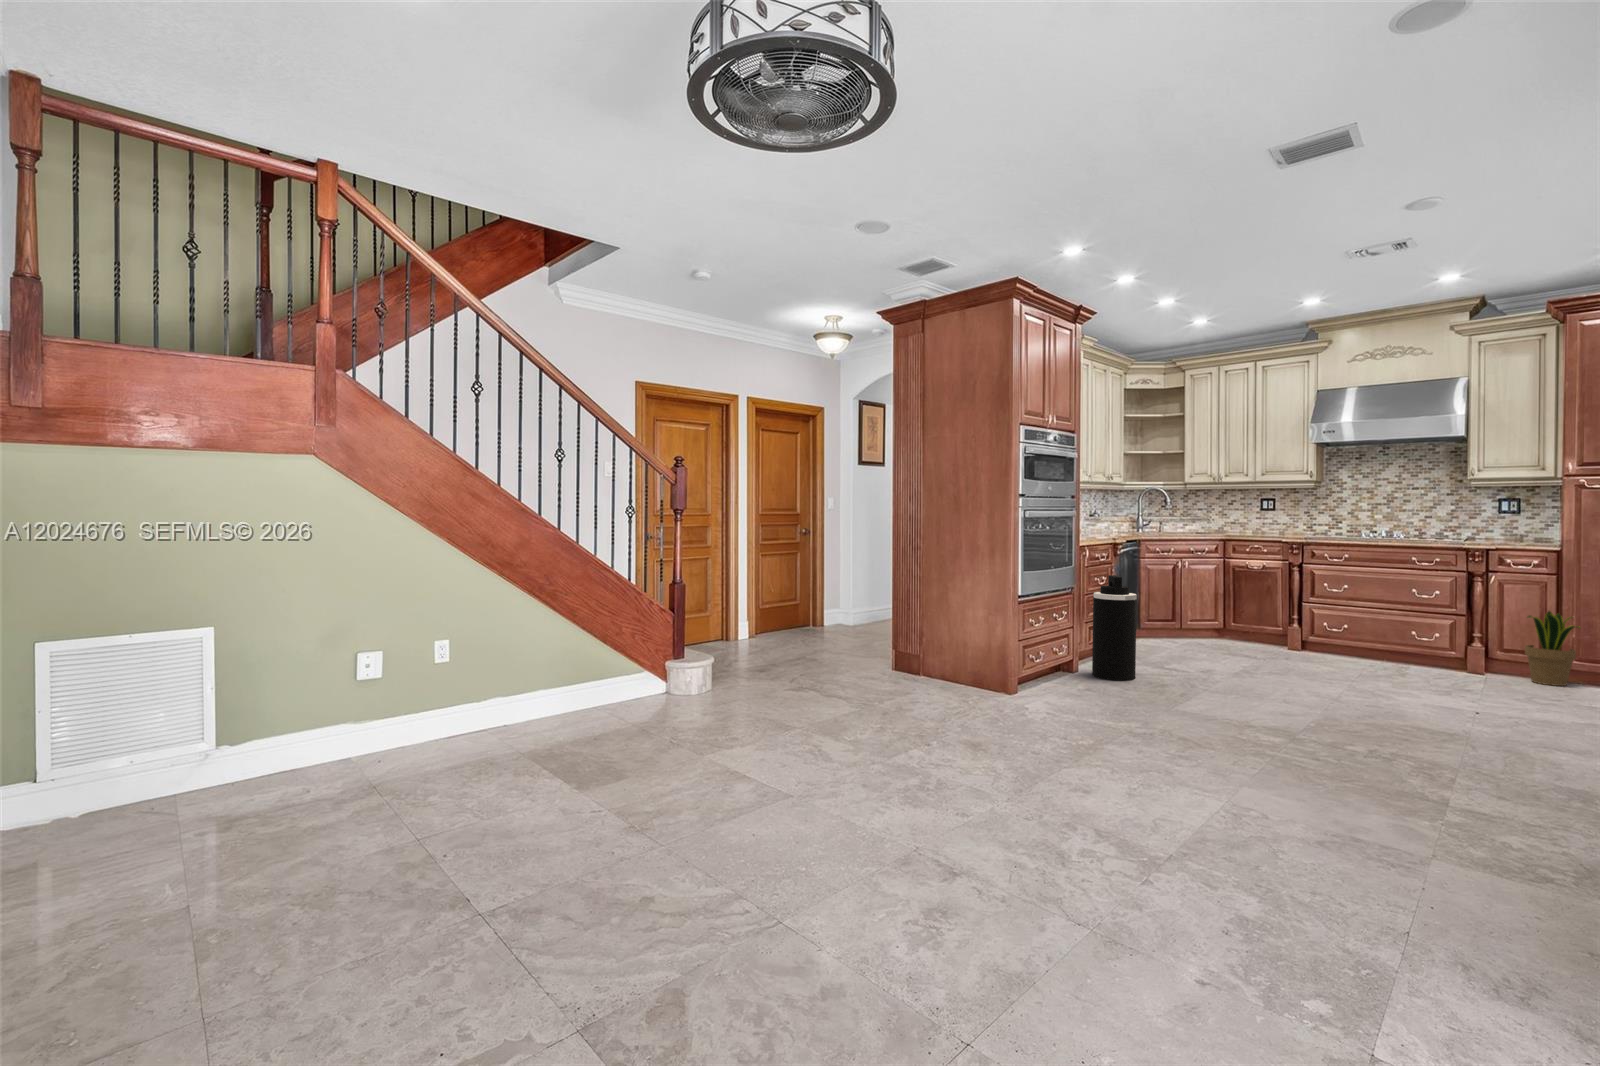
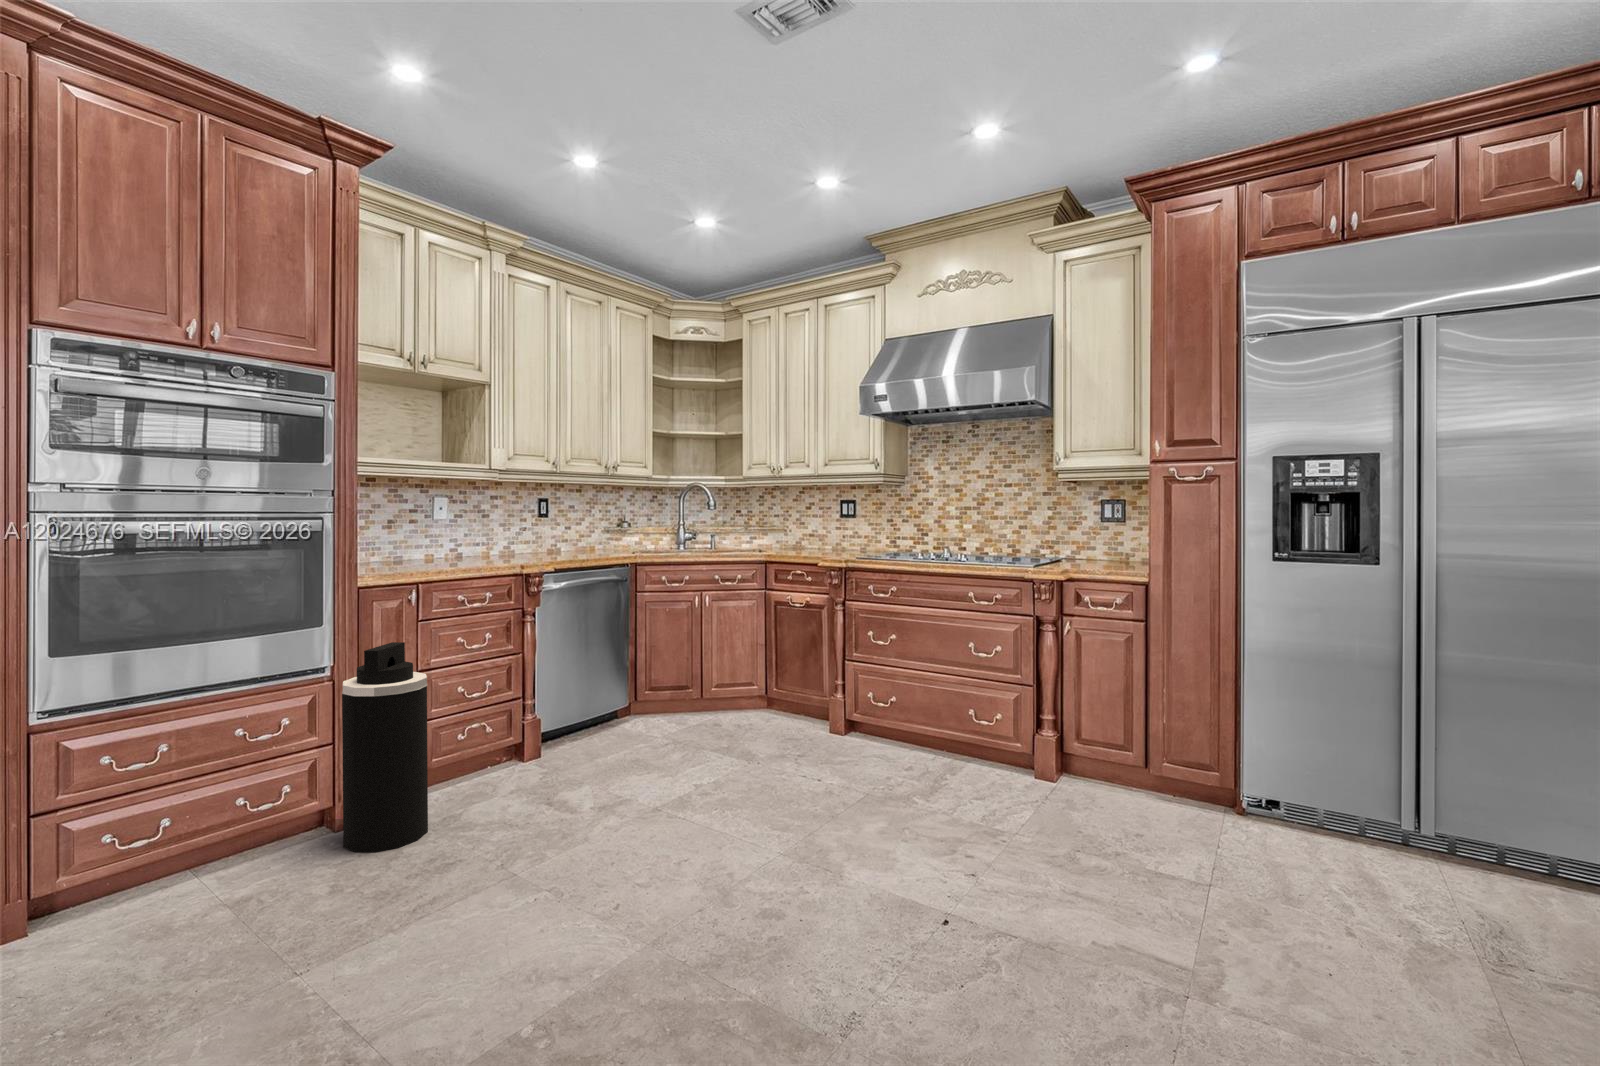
potted plant: present [1525,611,1580,686] -> none [1092,683,1165,810]

